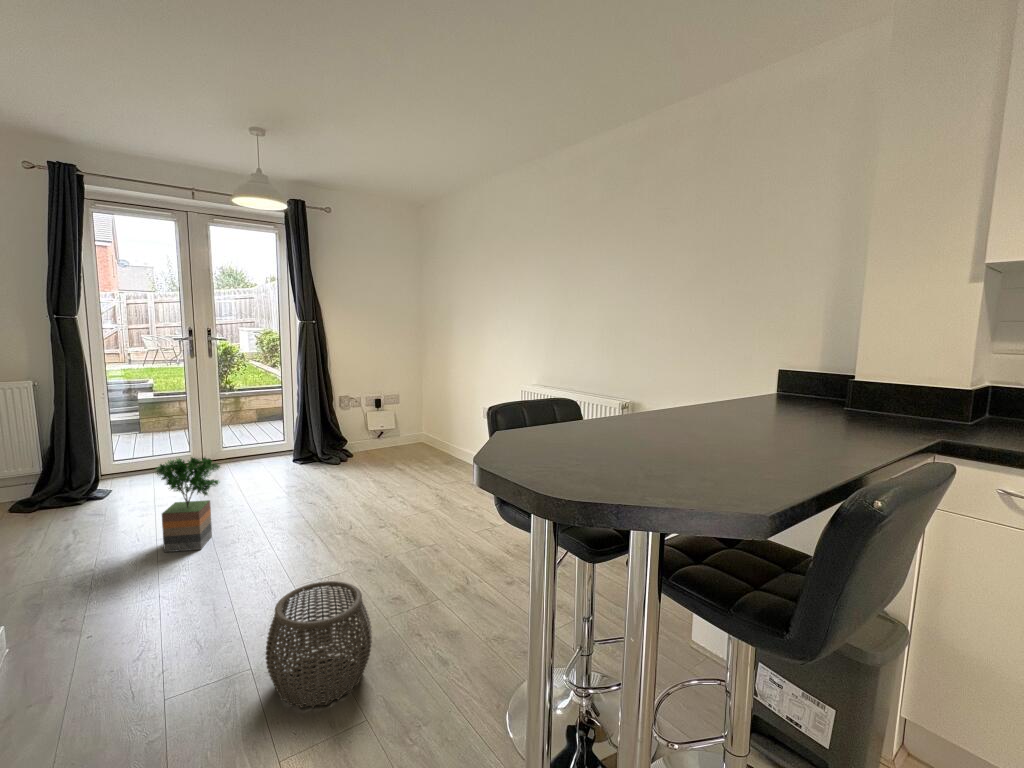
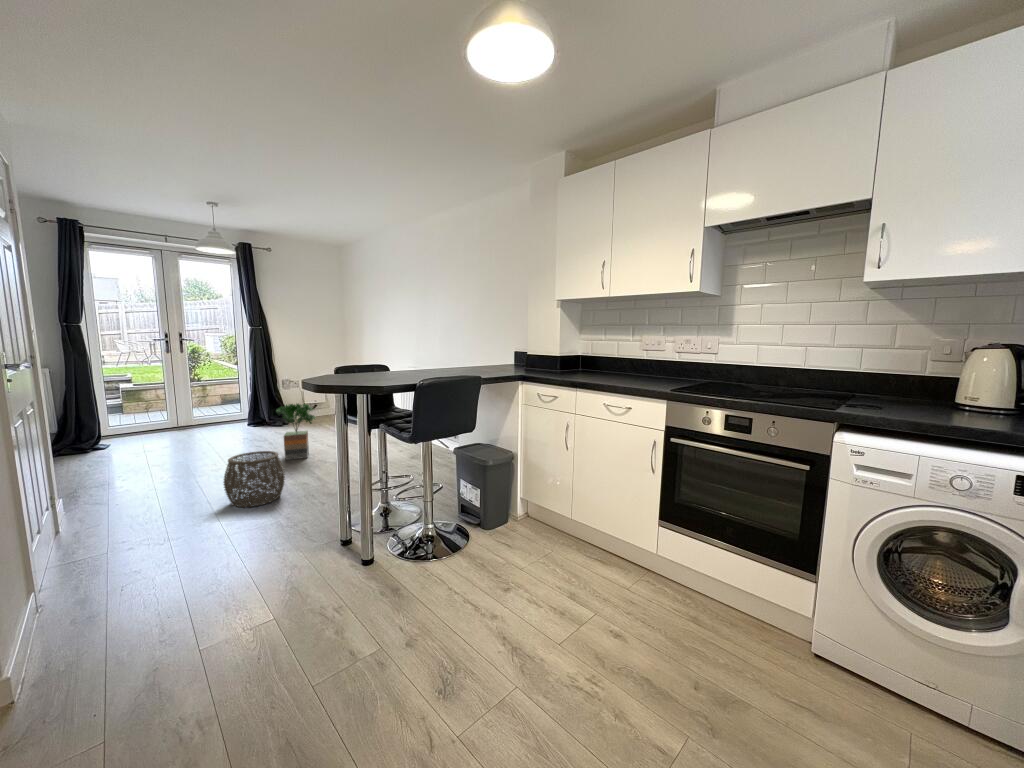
potted tree: present [156,457,220,552] -> present [277,403,315,460]

